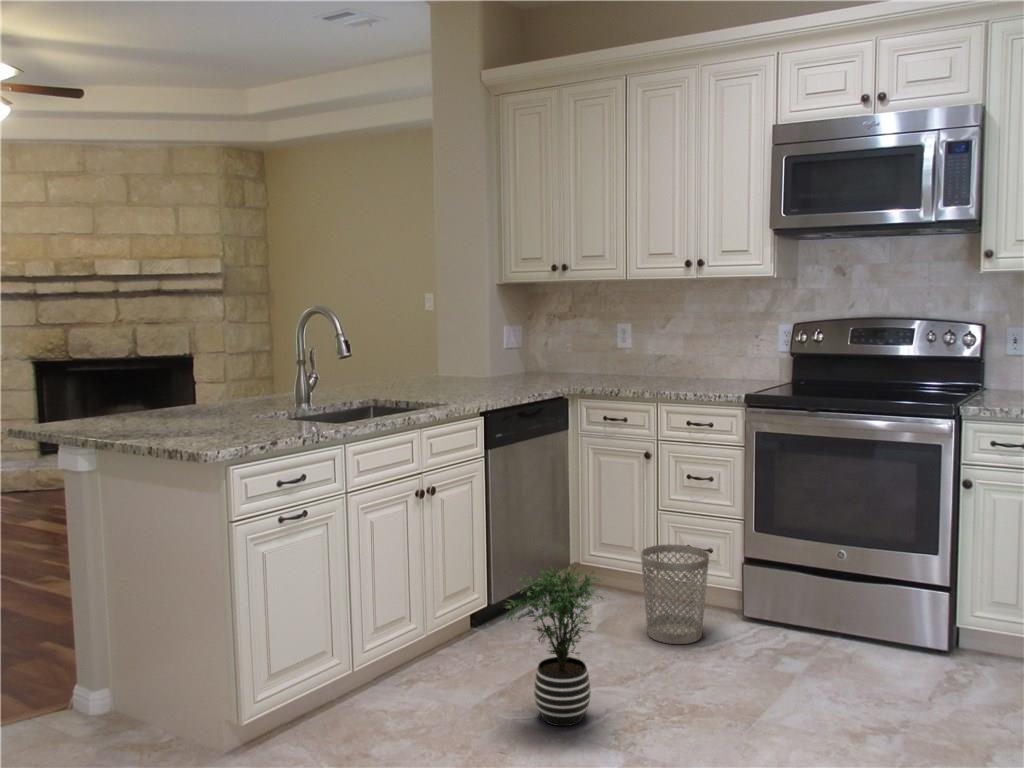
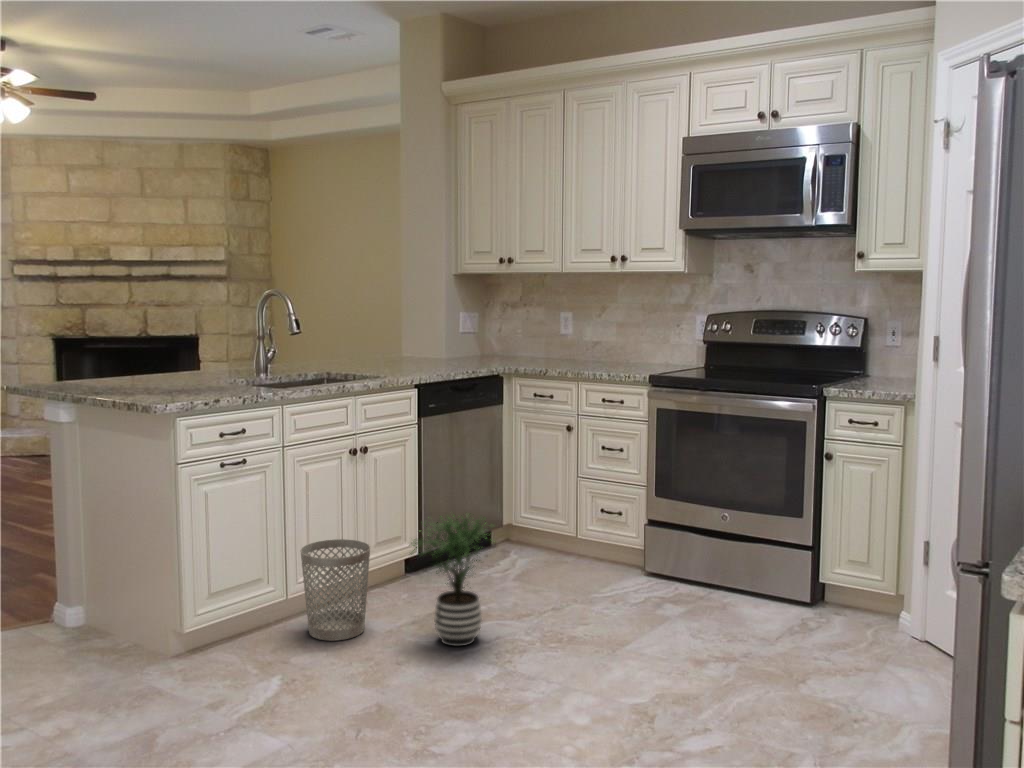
wastebasket: present [641,544,709,644] -> present [300,539,370,641]

